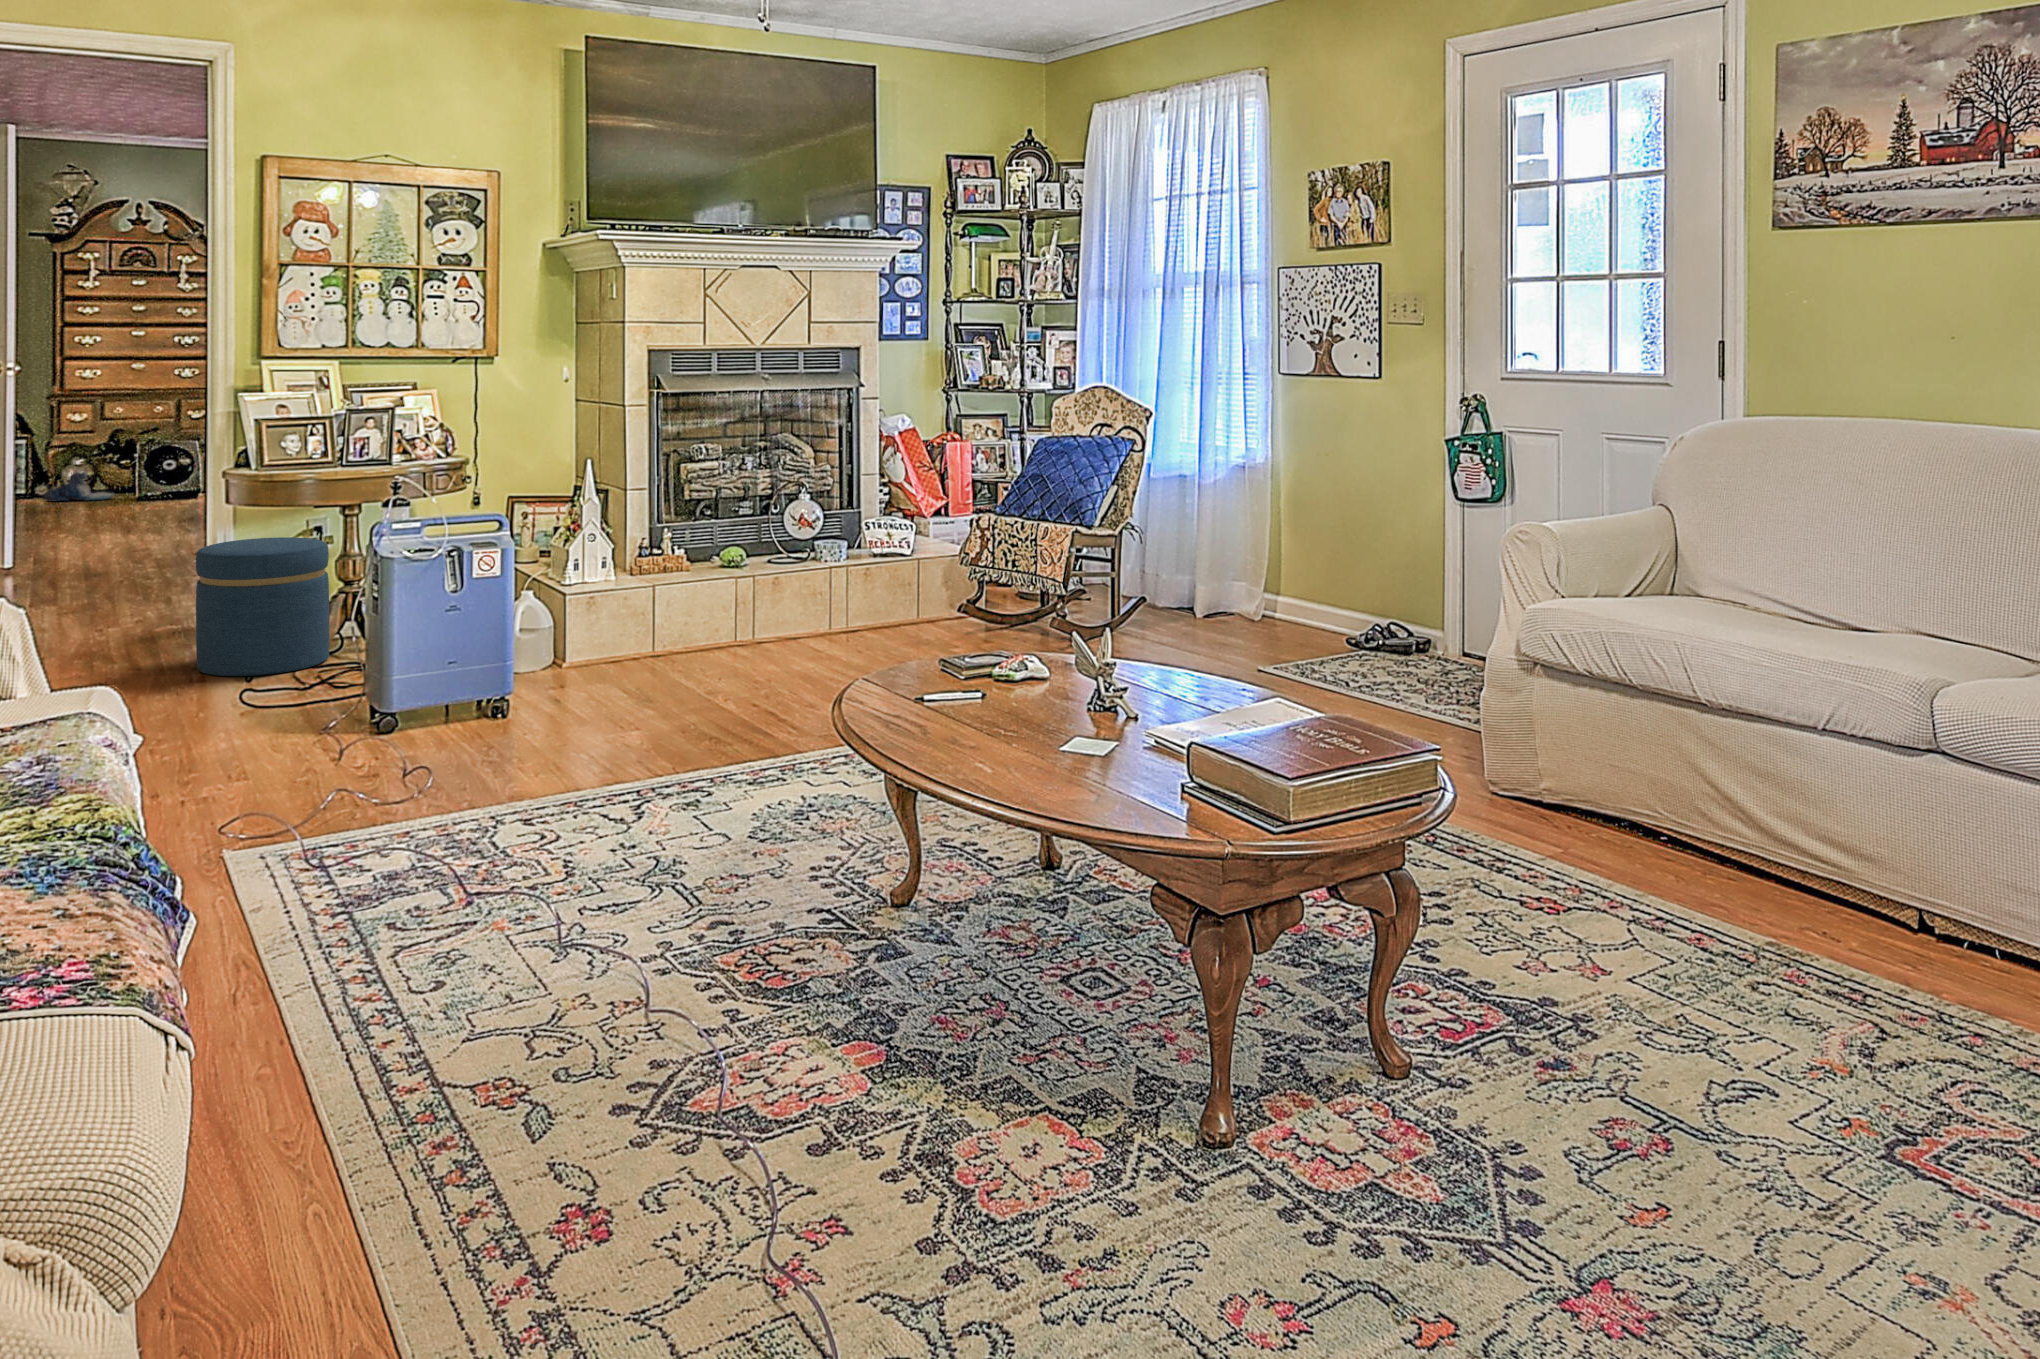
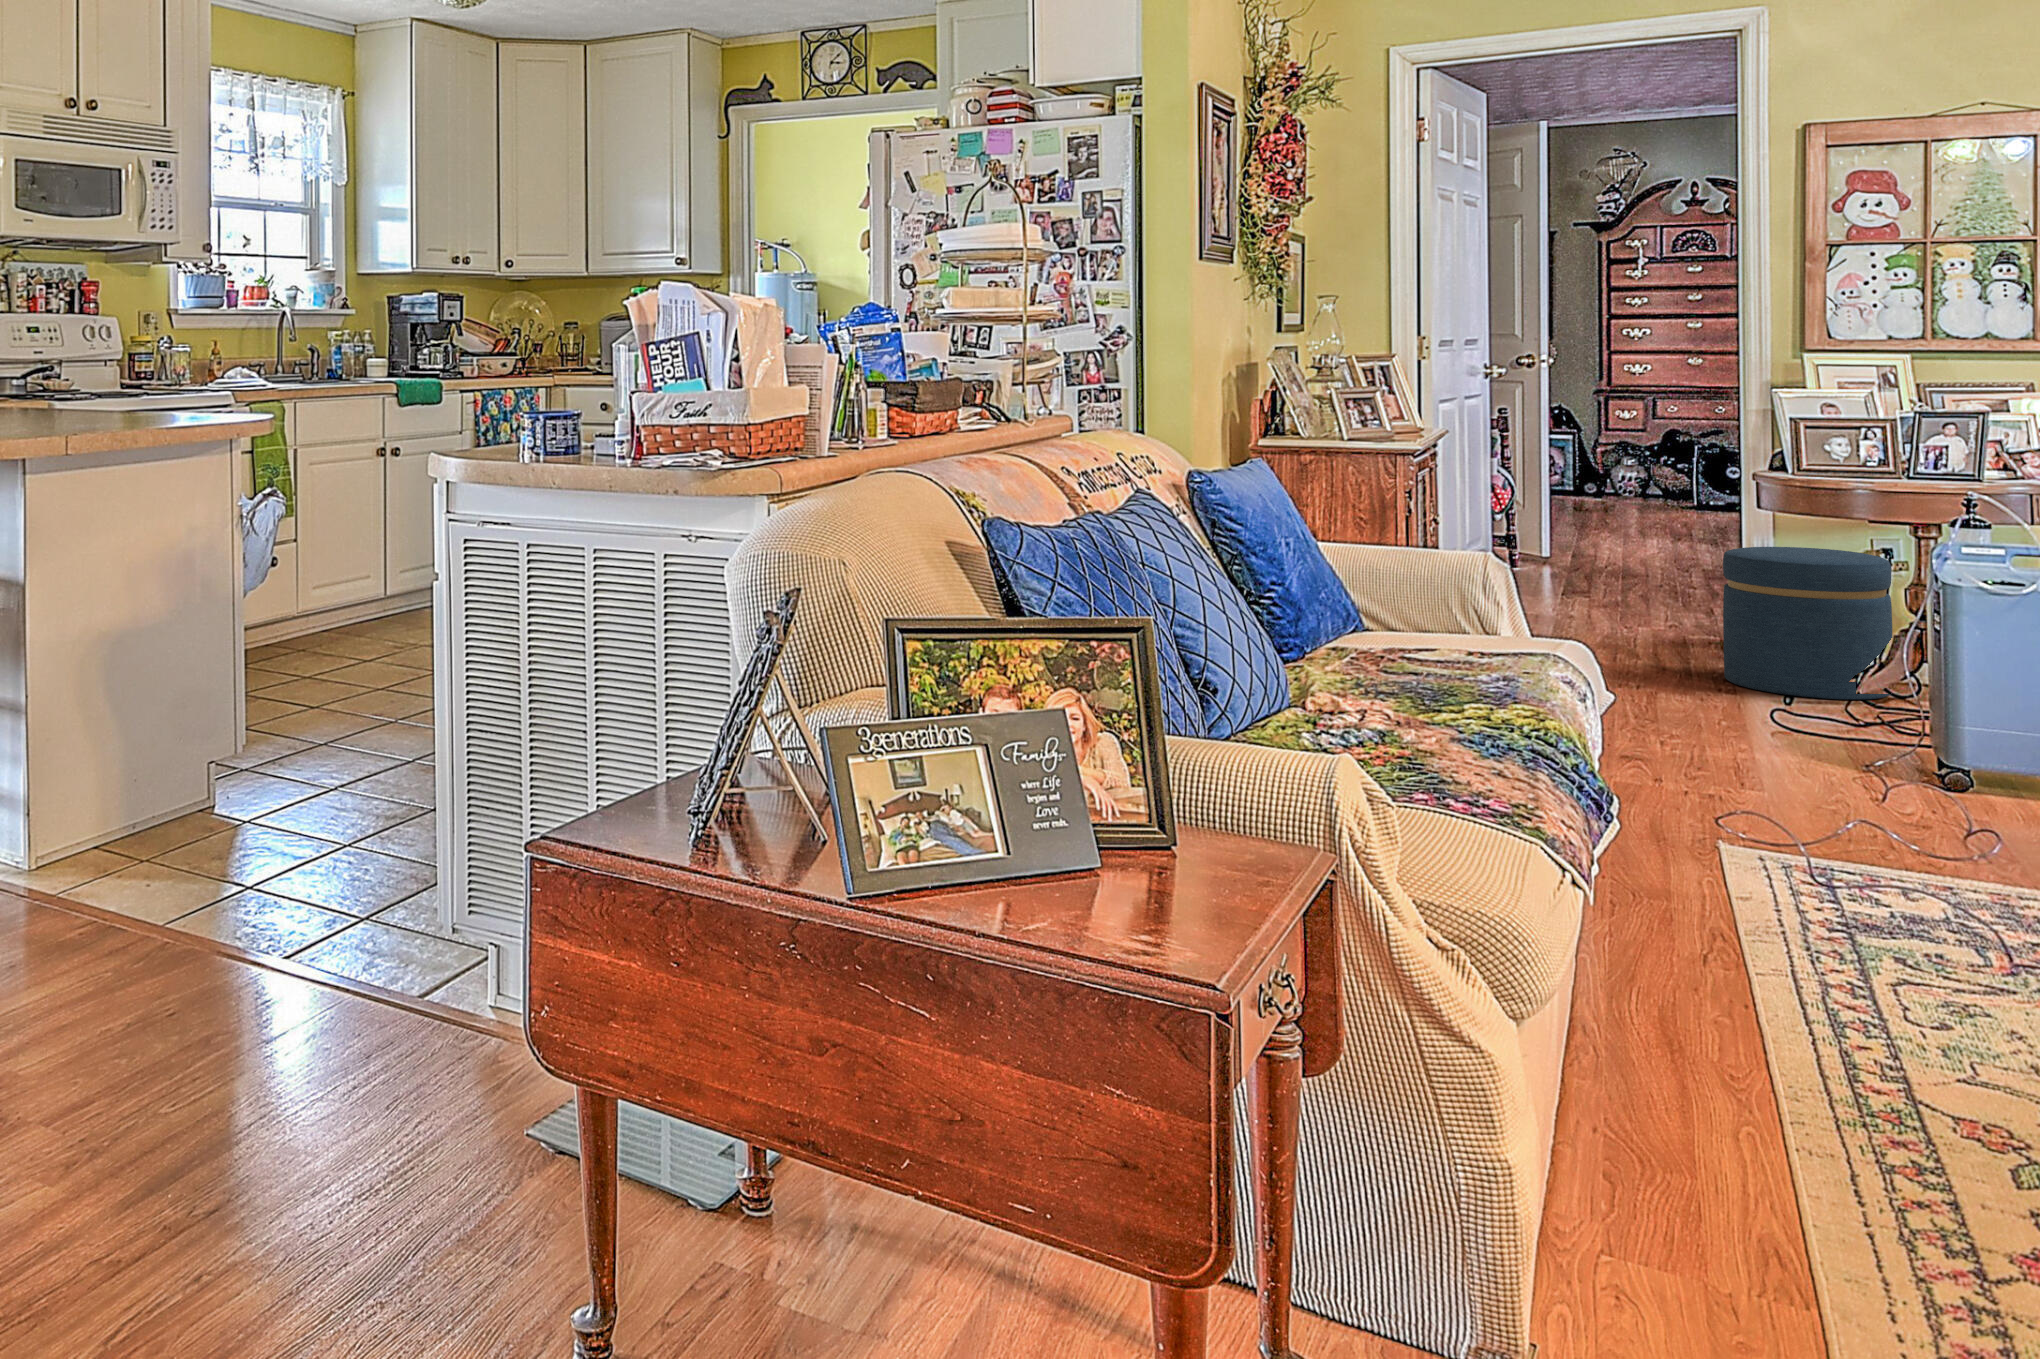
plush toy: present [42,470,114,502] -> none [1590,471,1667,508]

